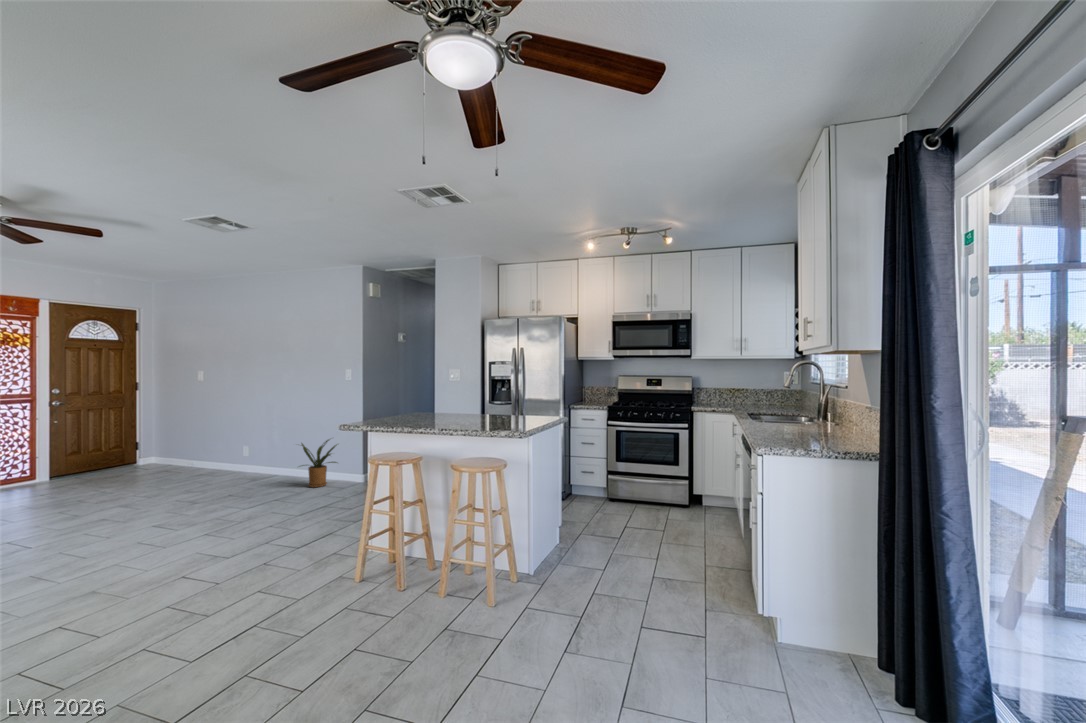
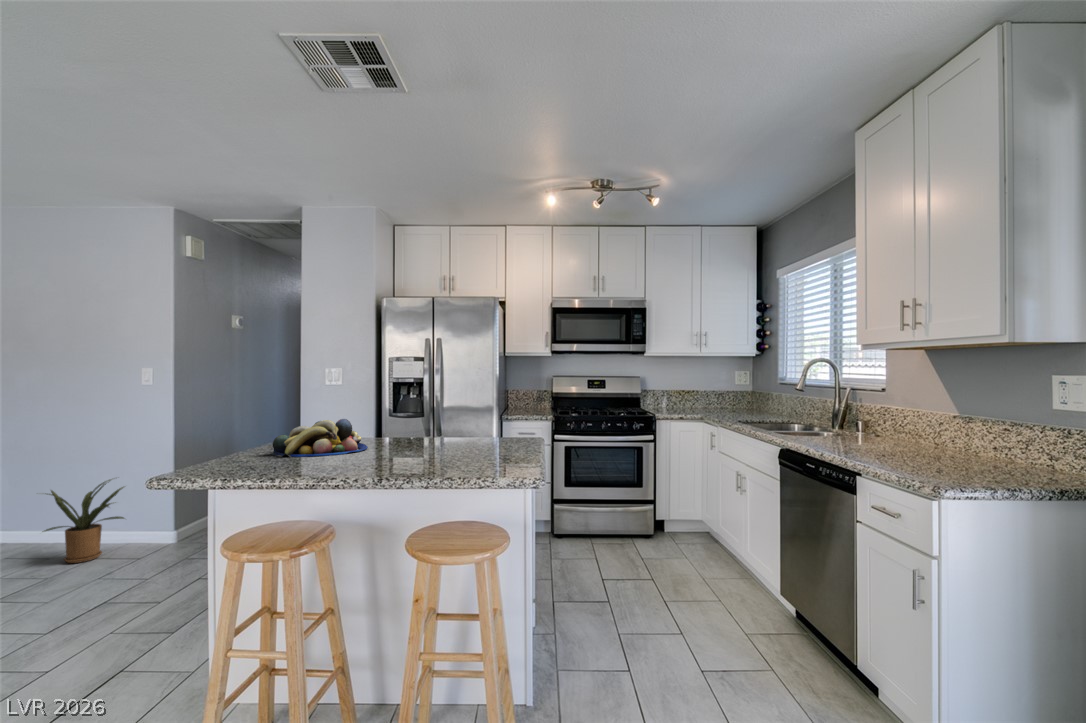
fruit bowl: none [393,404,447,425] -> present [272,419,368,457]

